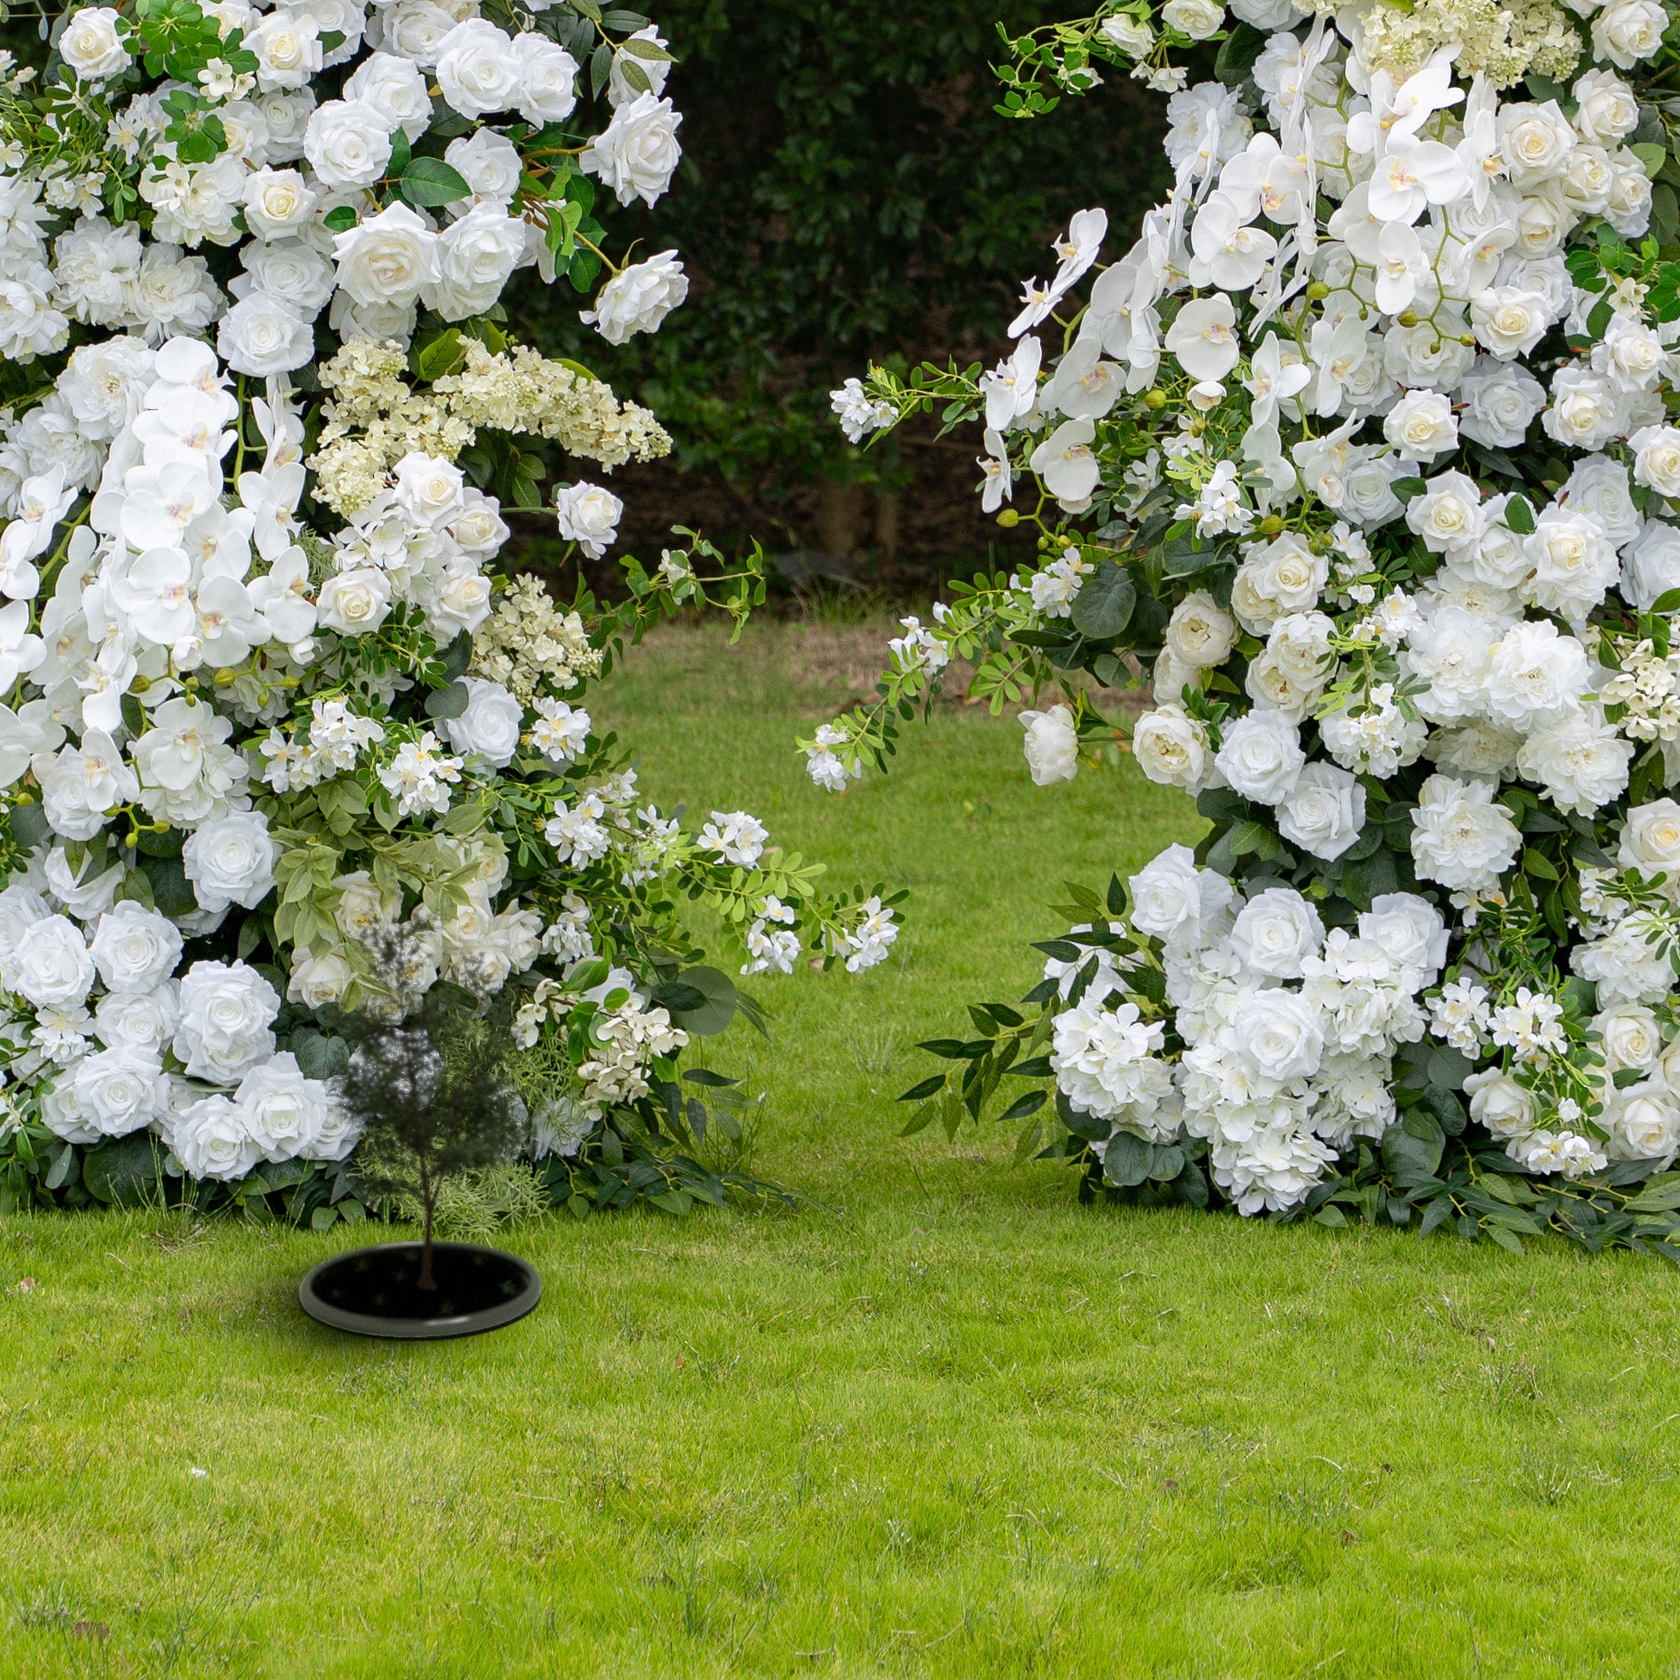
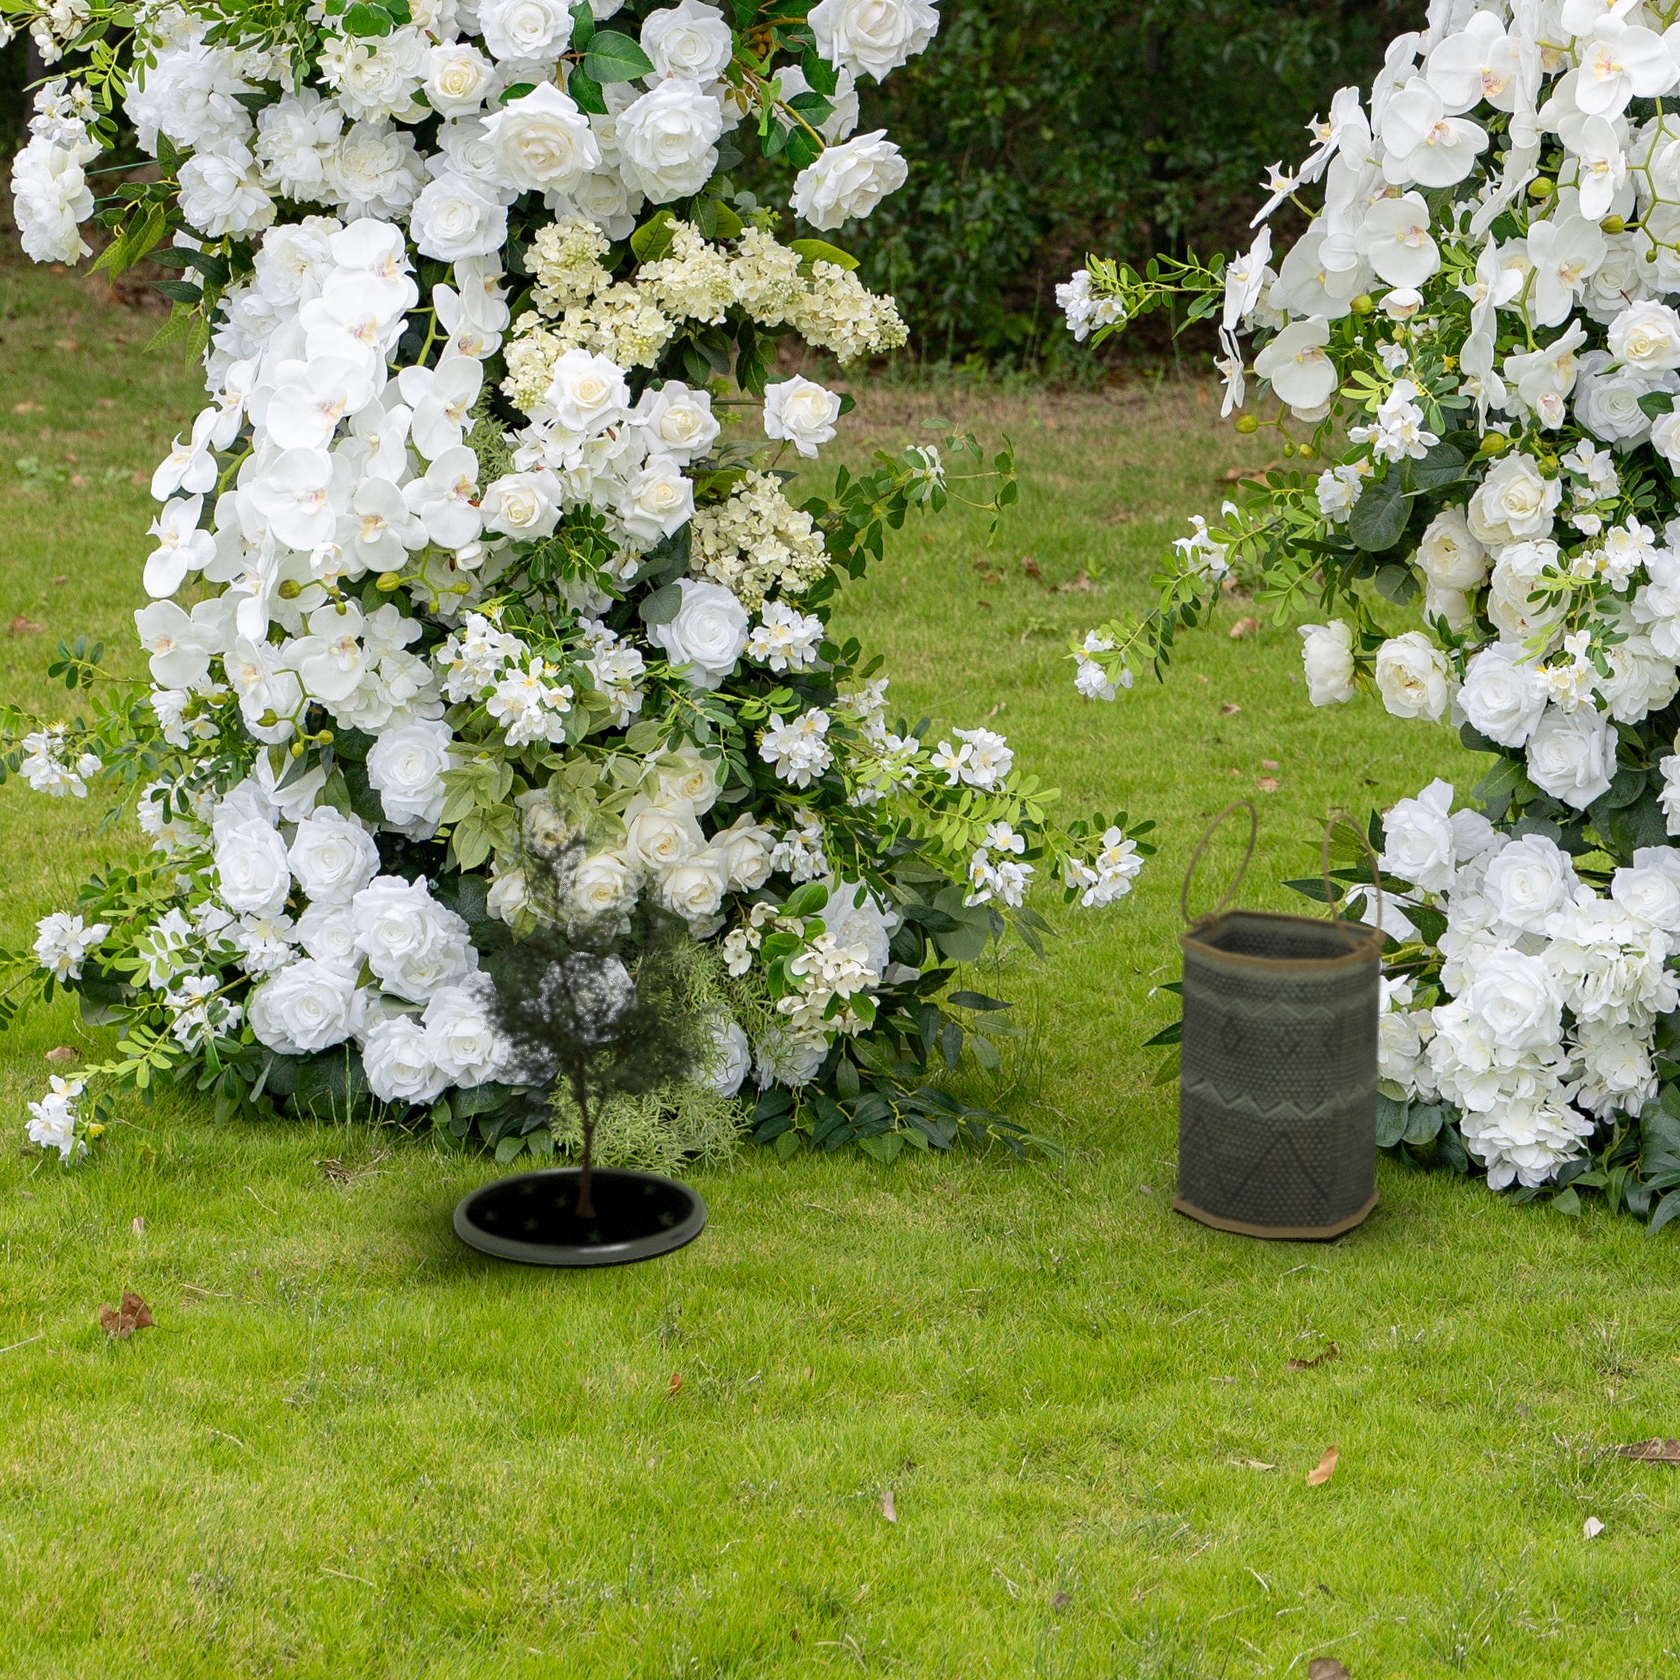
basket: none [969,864,1163,1276] -> present [1172,800,1387,1238]

